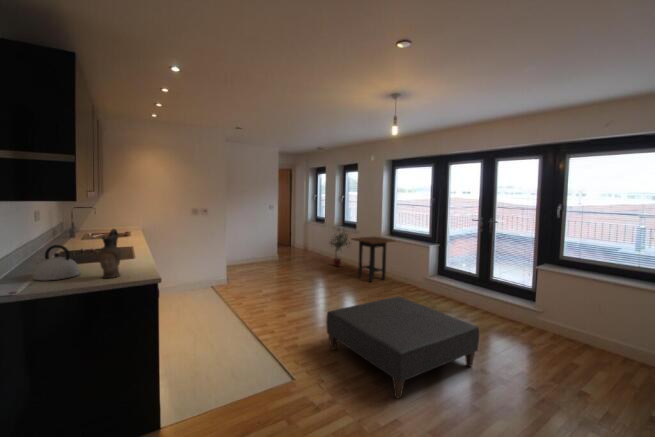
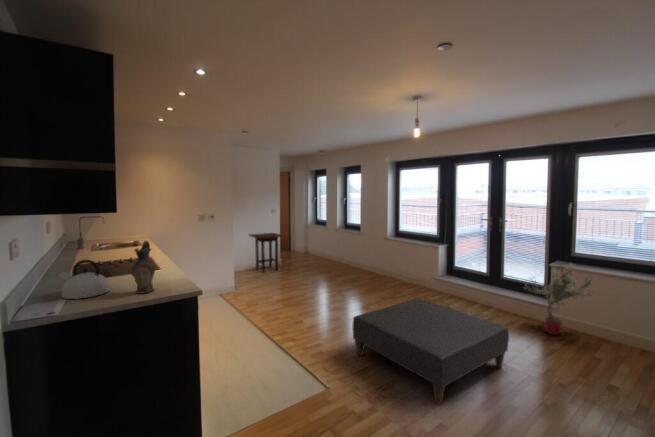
potted tree: present [330,229,350,266] -> present [525,263,592,335]
side table: present [352,237,395,282] -> present [249,233,284,272]

